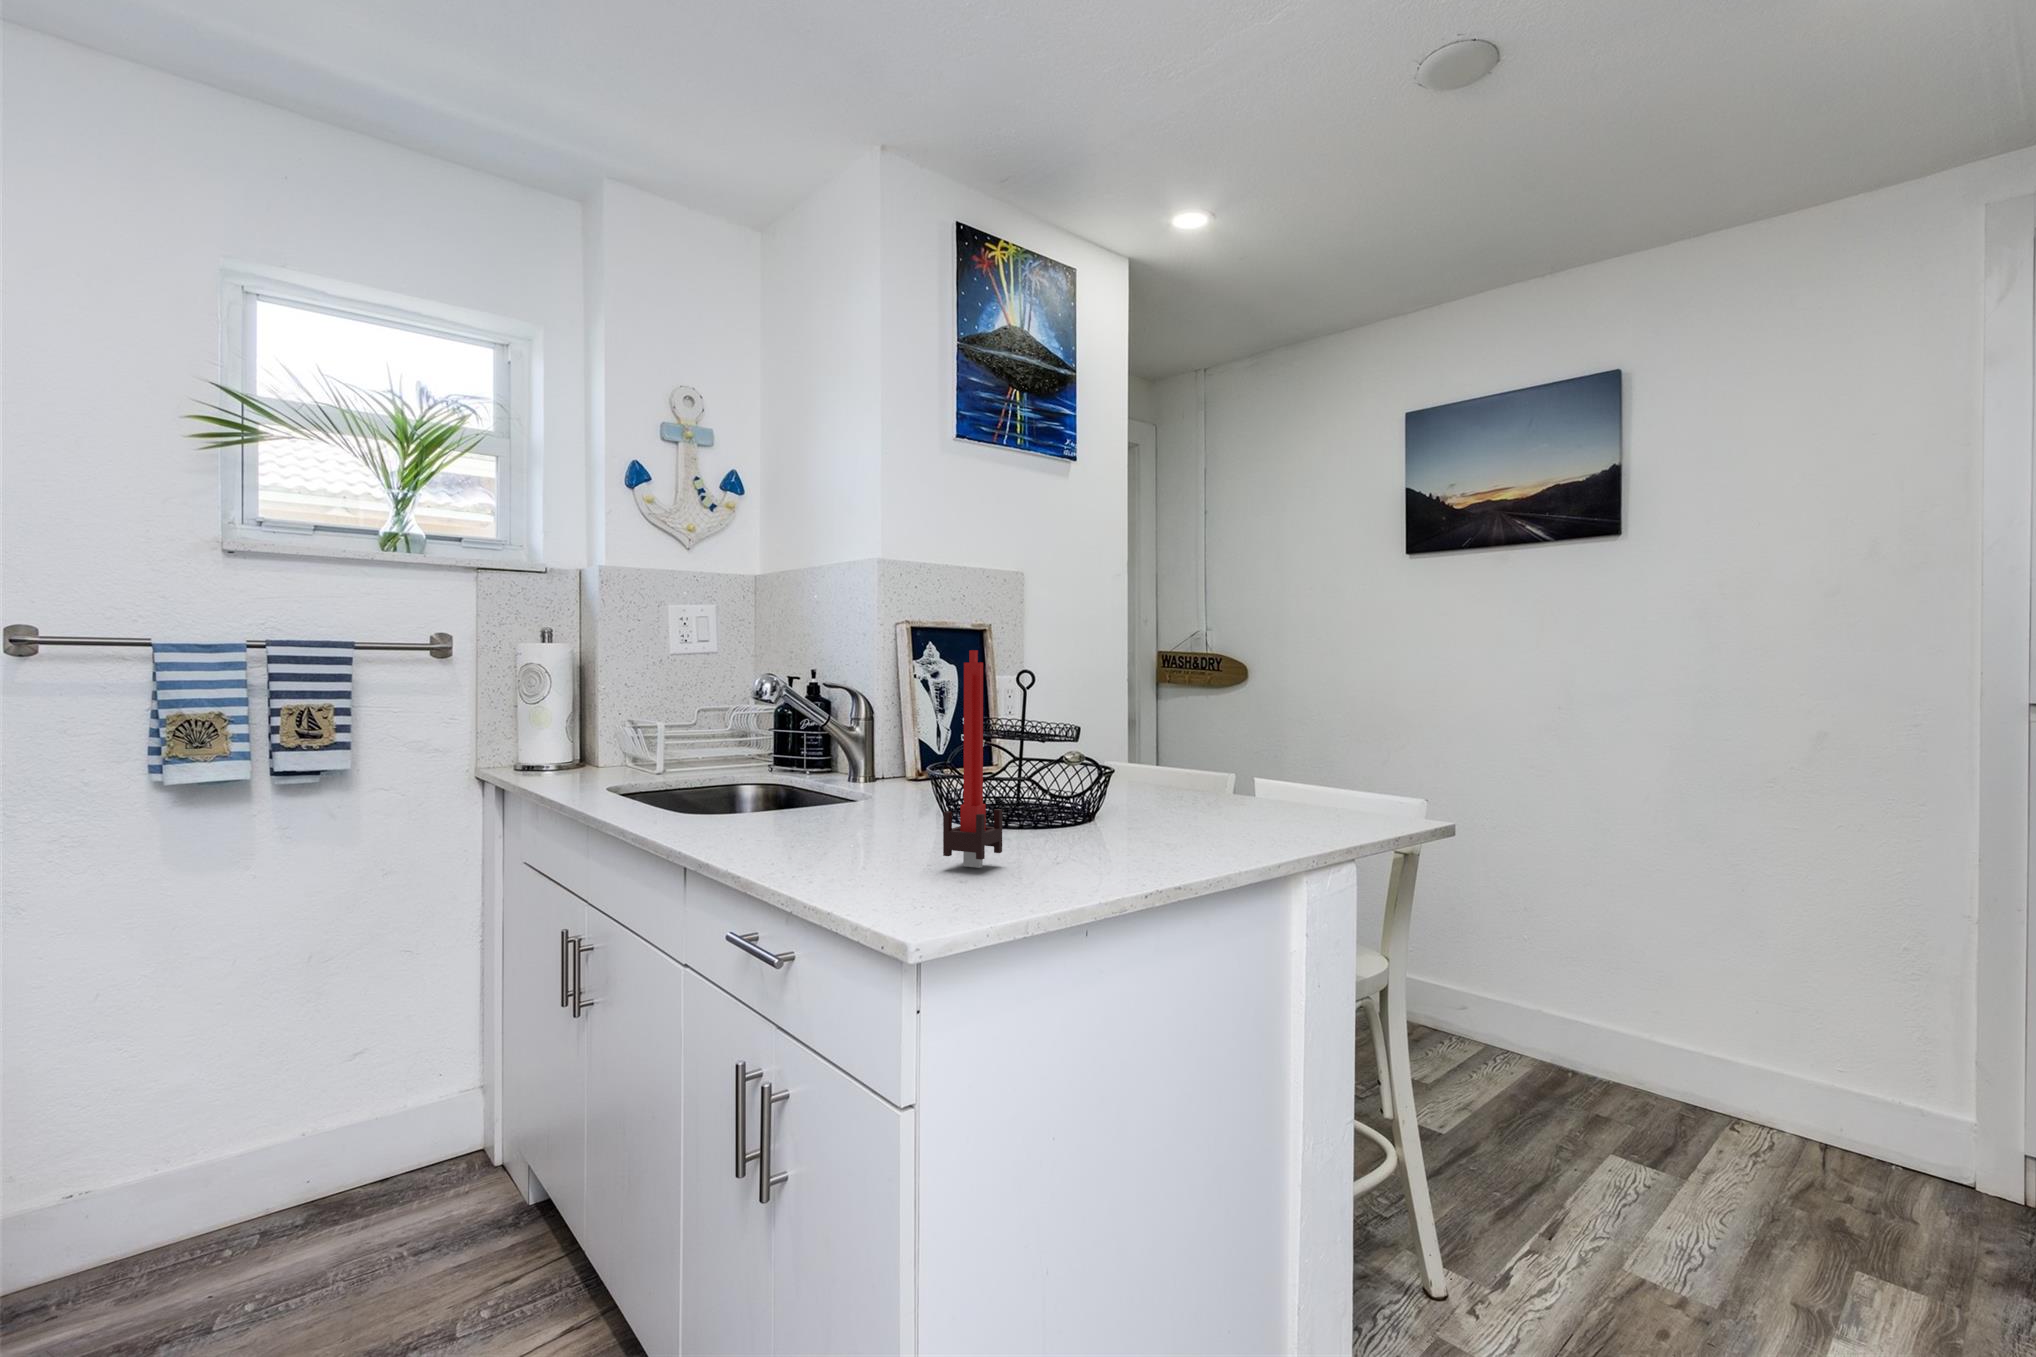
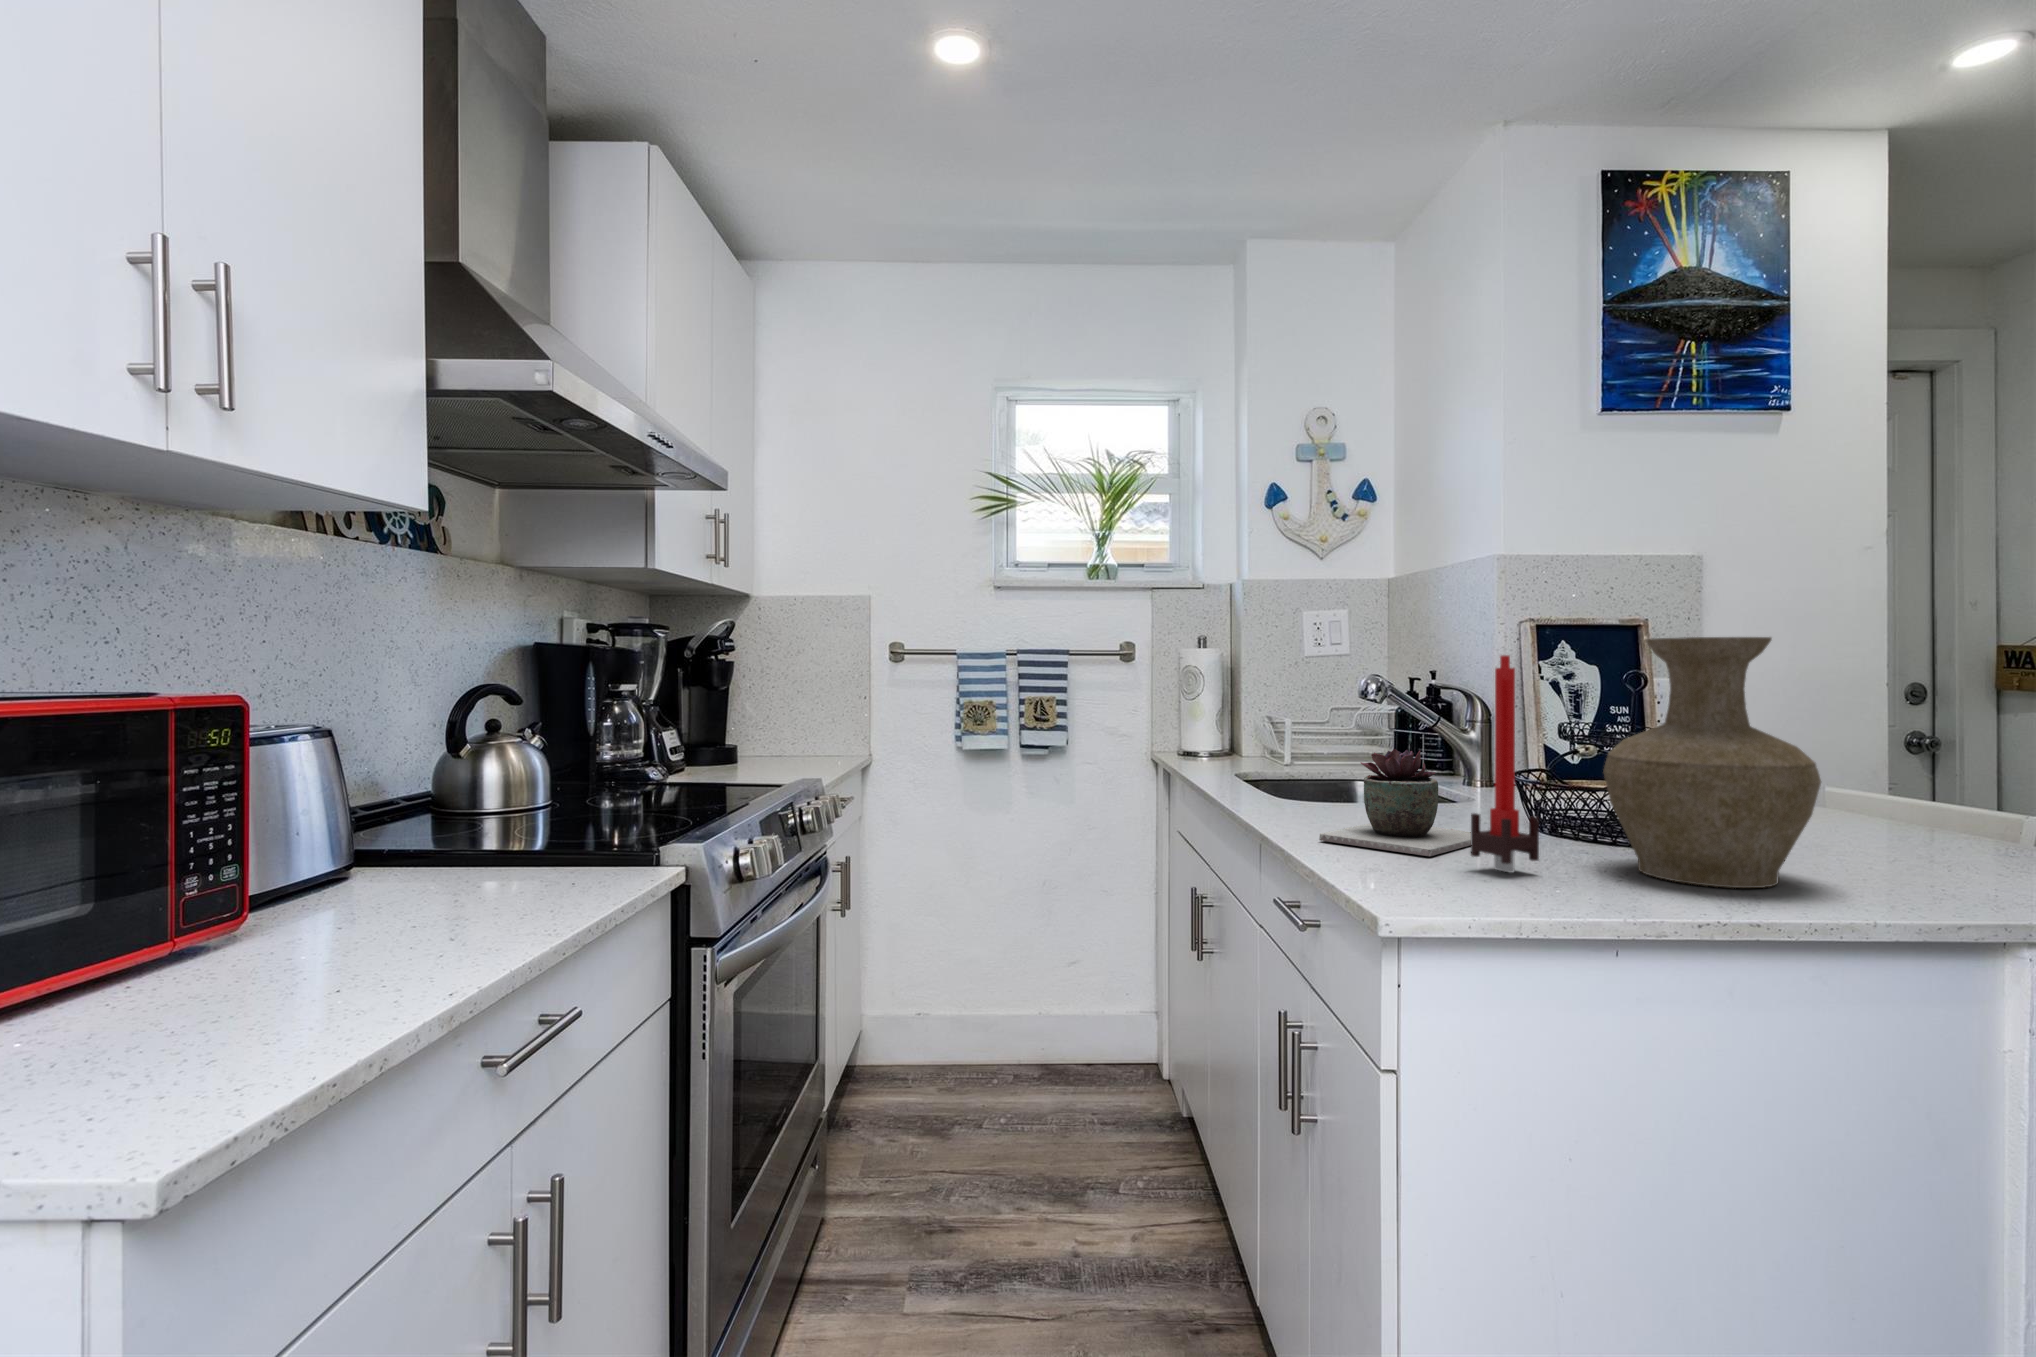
vase: none [1039,636,1196,857] -> present [1603,637,1821,888]
succulent plant: none [771,750,929,861] -> present [1319,749,1471,856]

